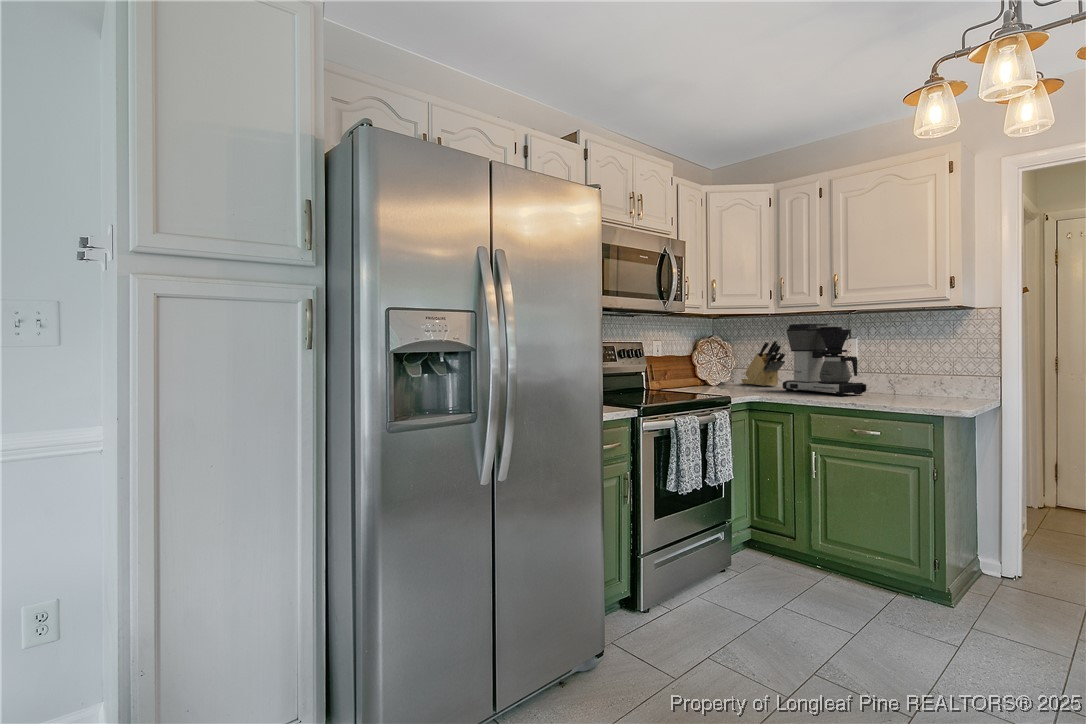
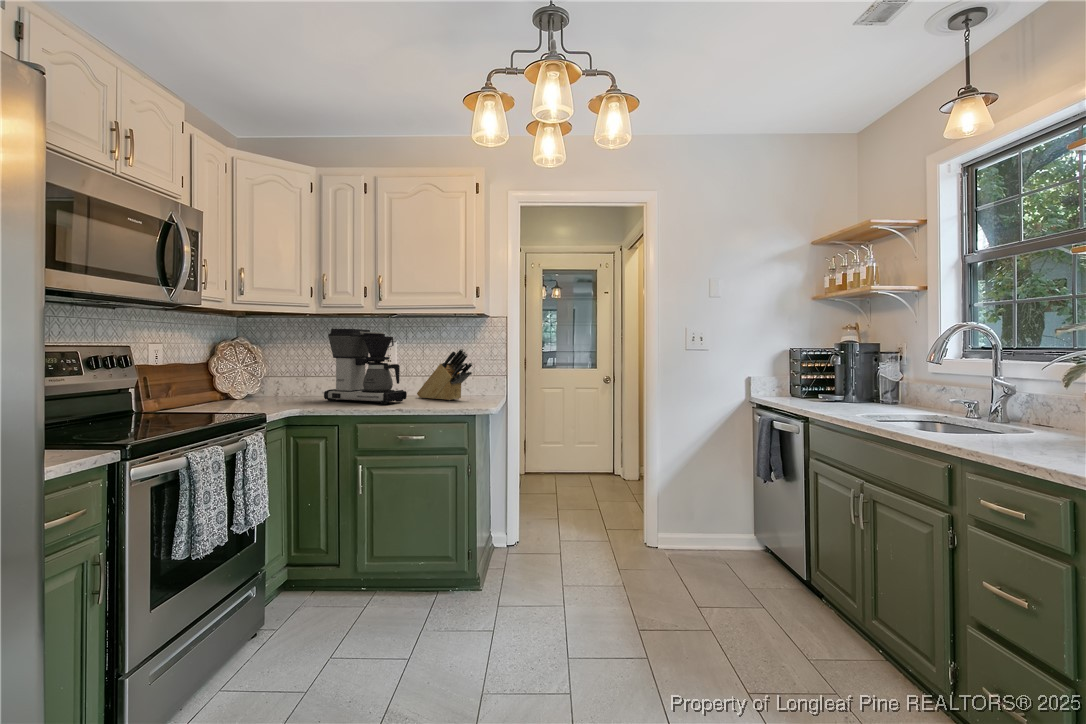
knife block: present [741,339,785,386] -> present [417,348,472,400]

